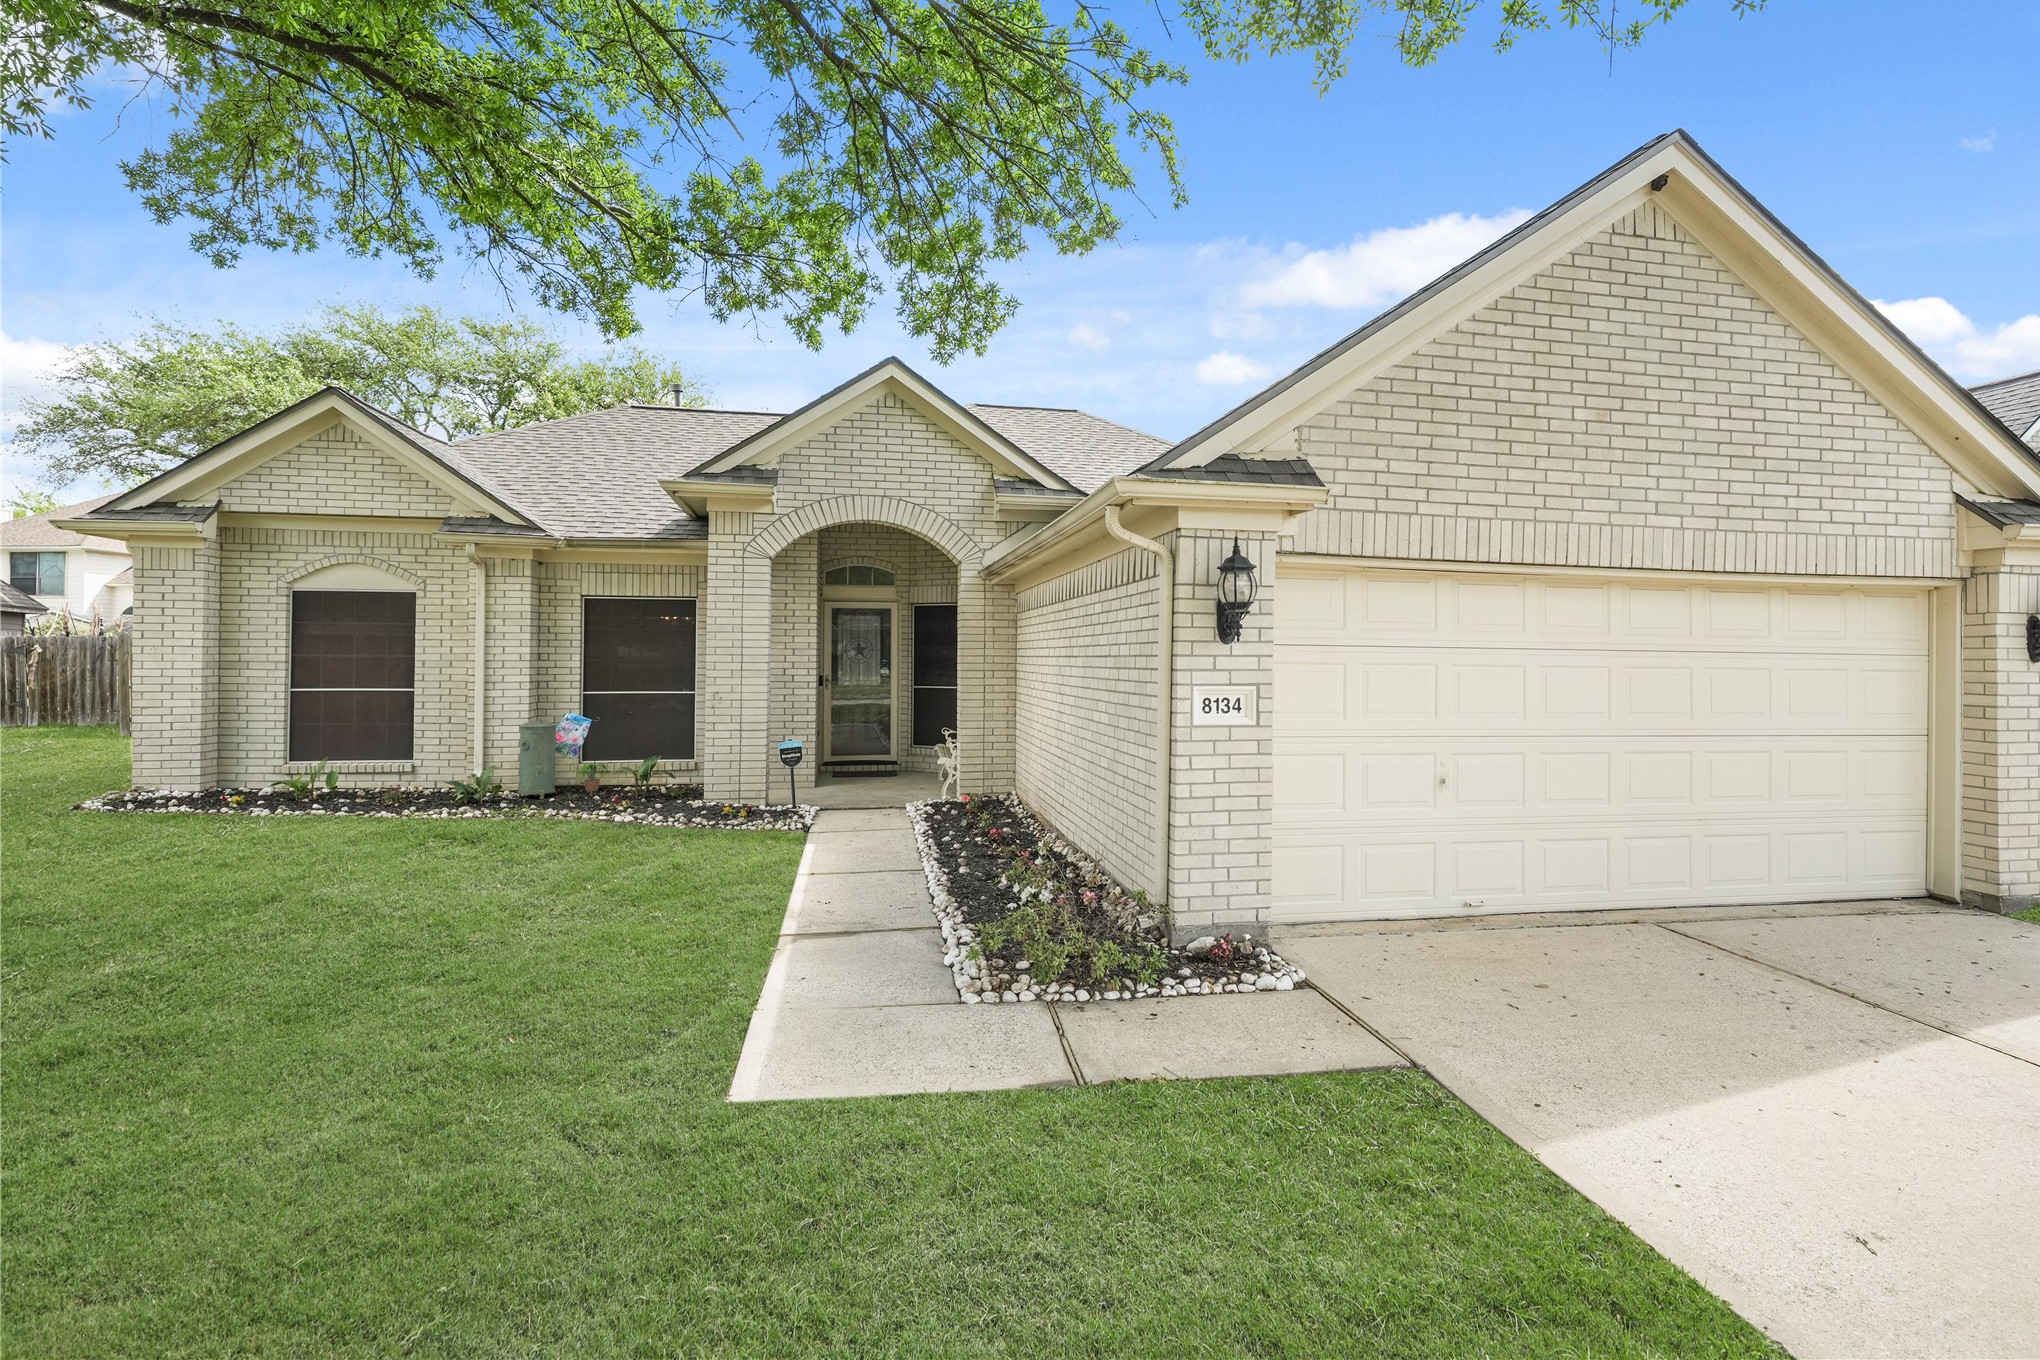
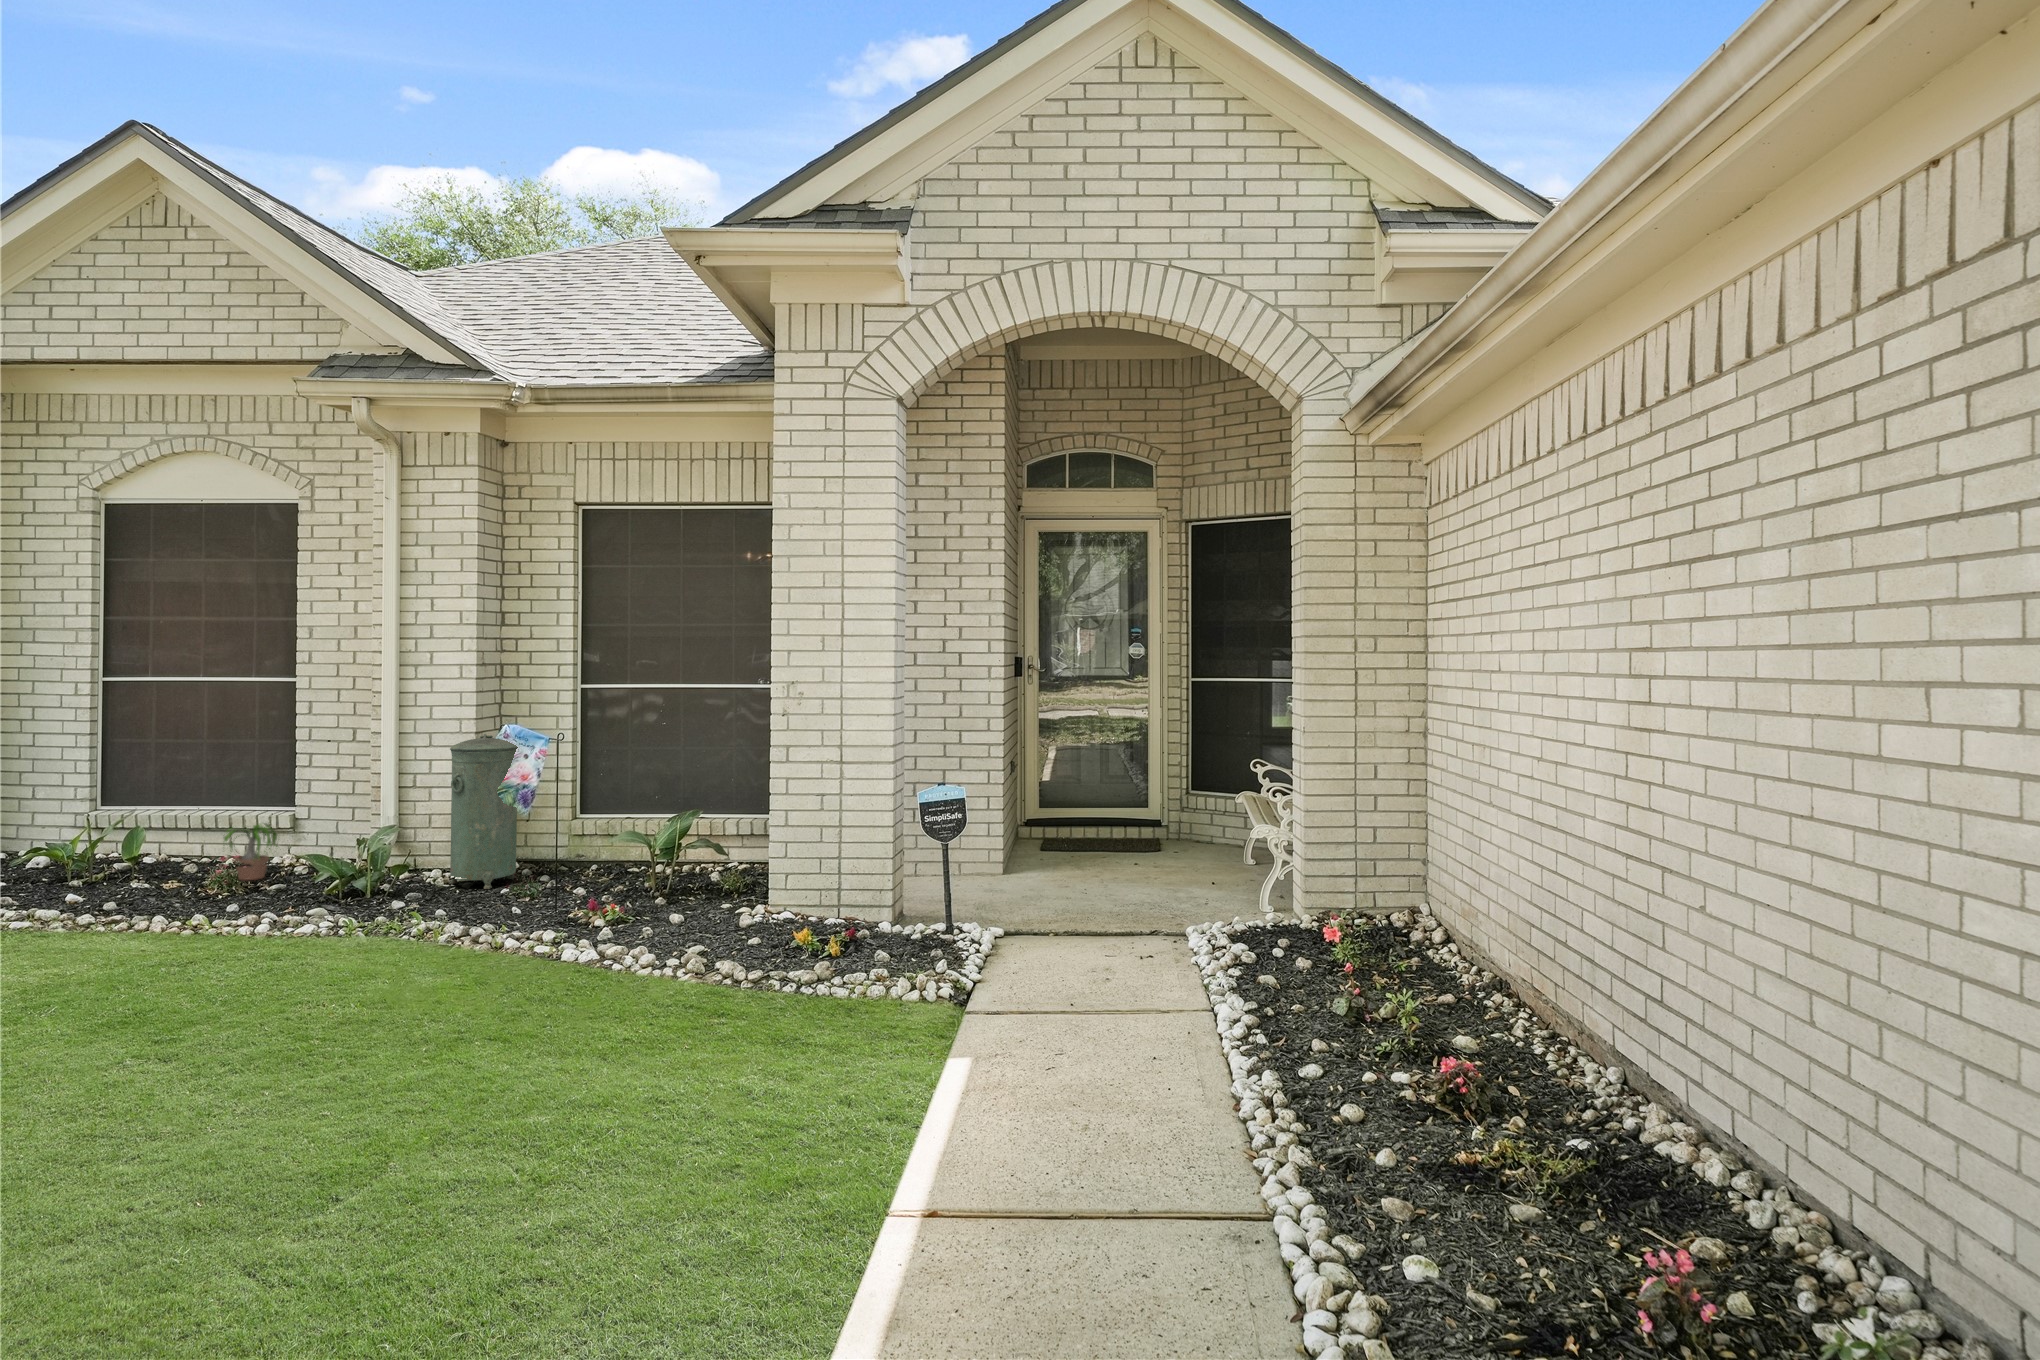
potted plant: present [580,763,607,791] -> present [224,824,277,880]

